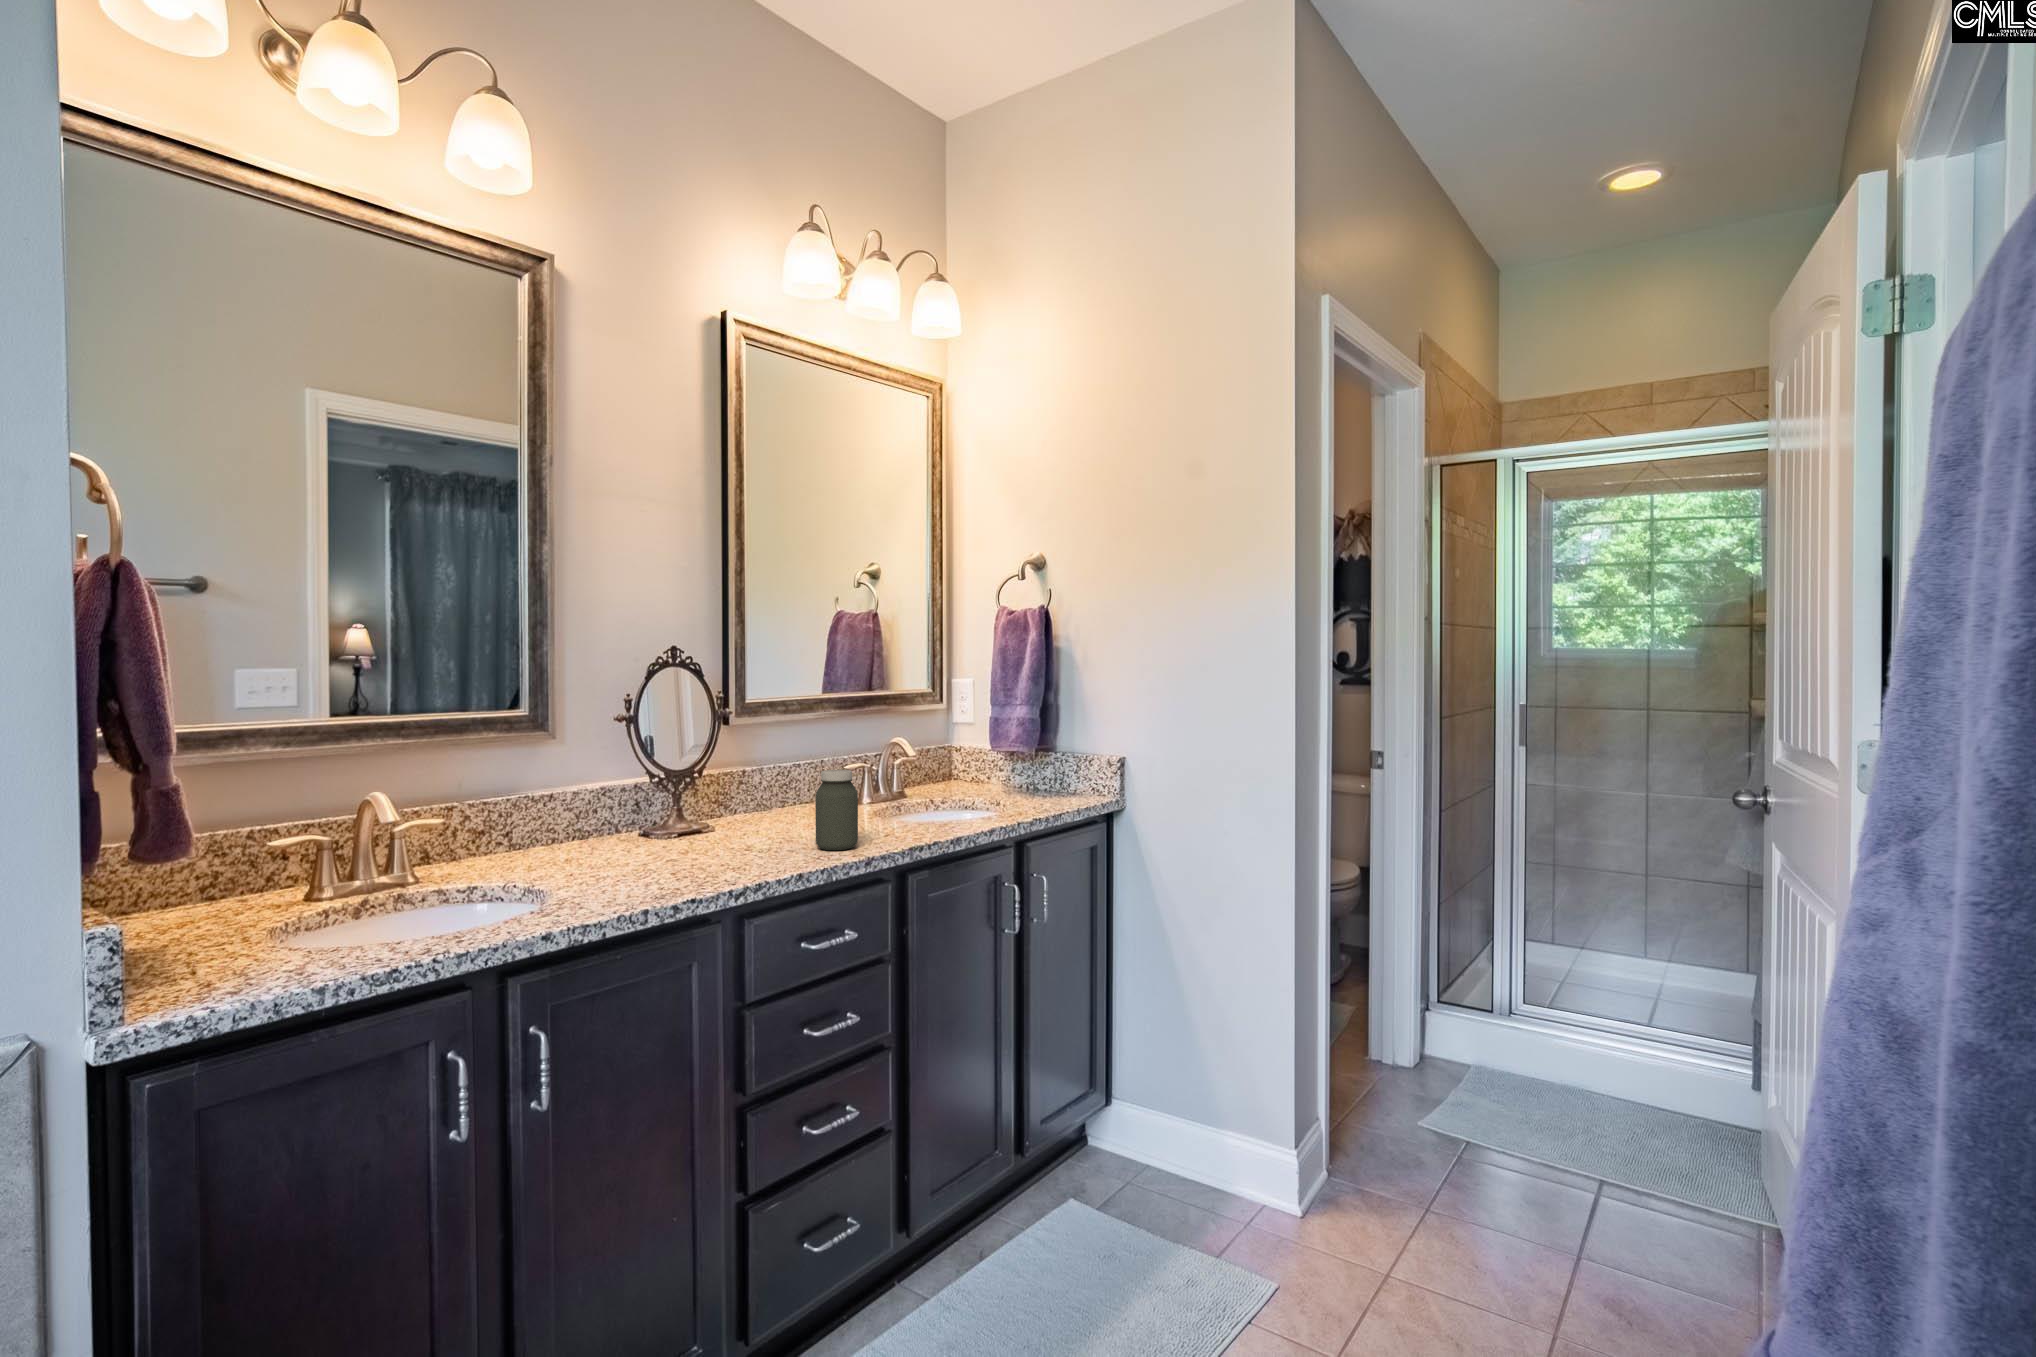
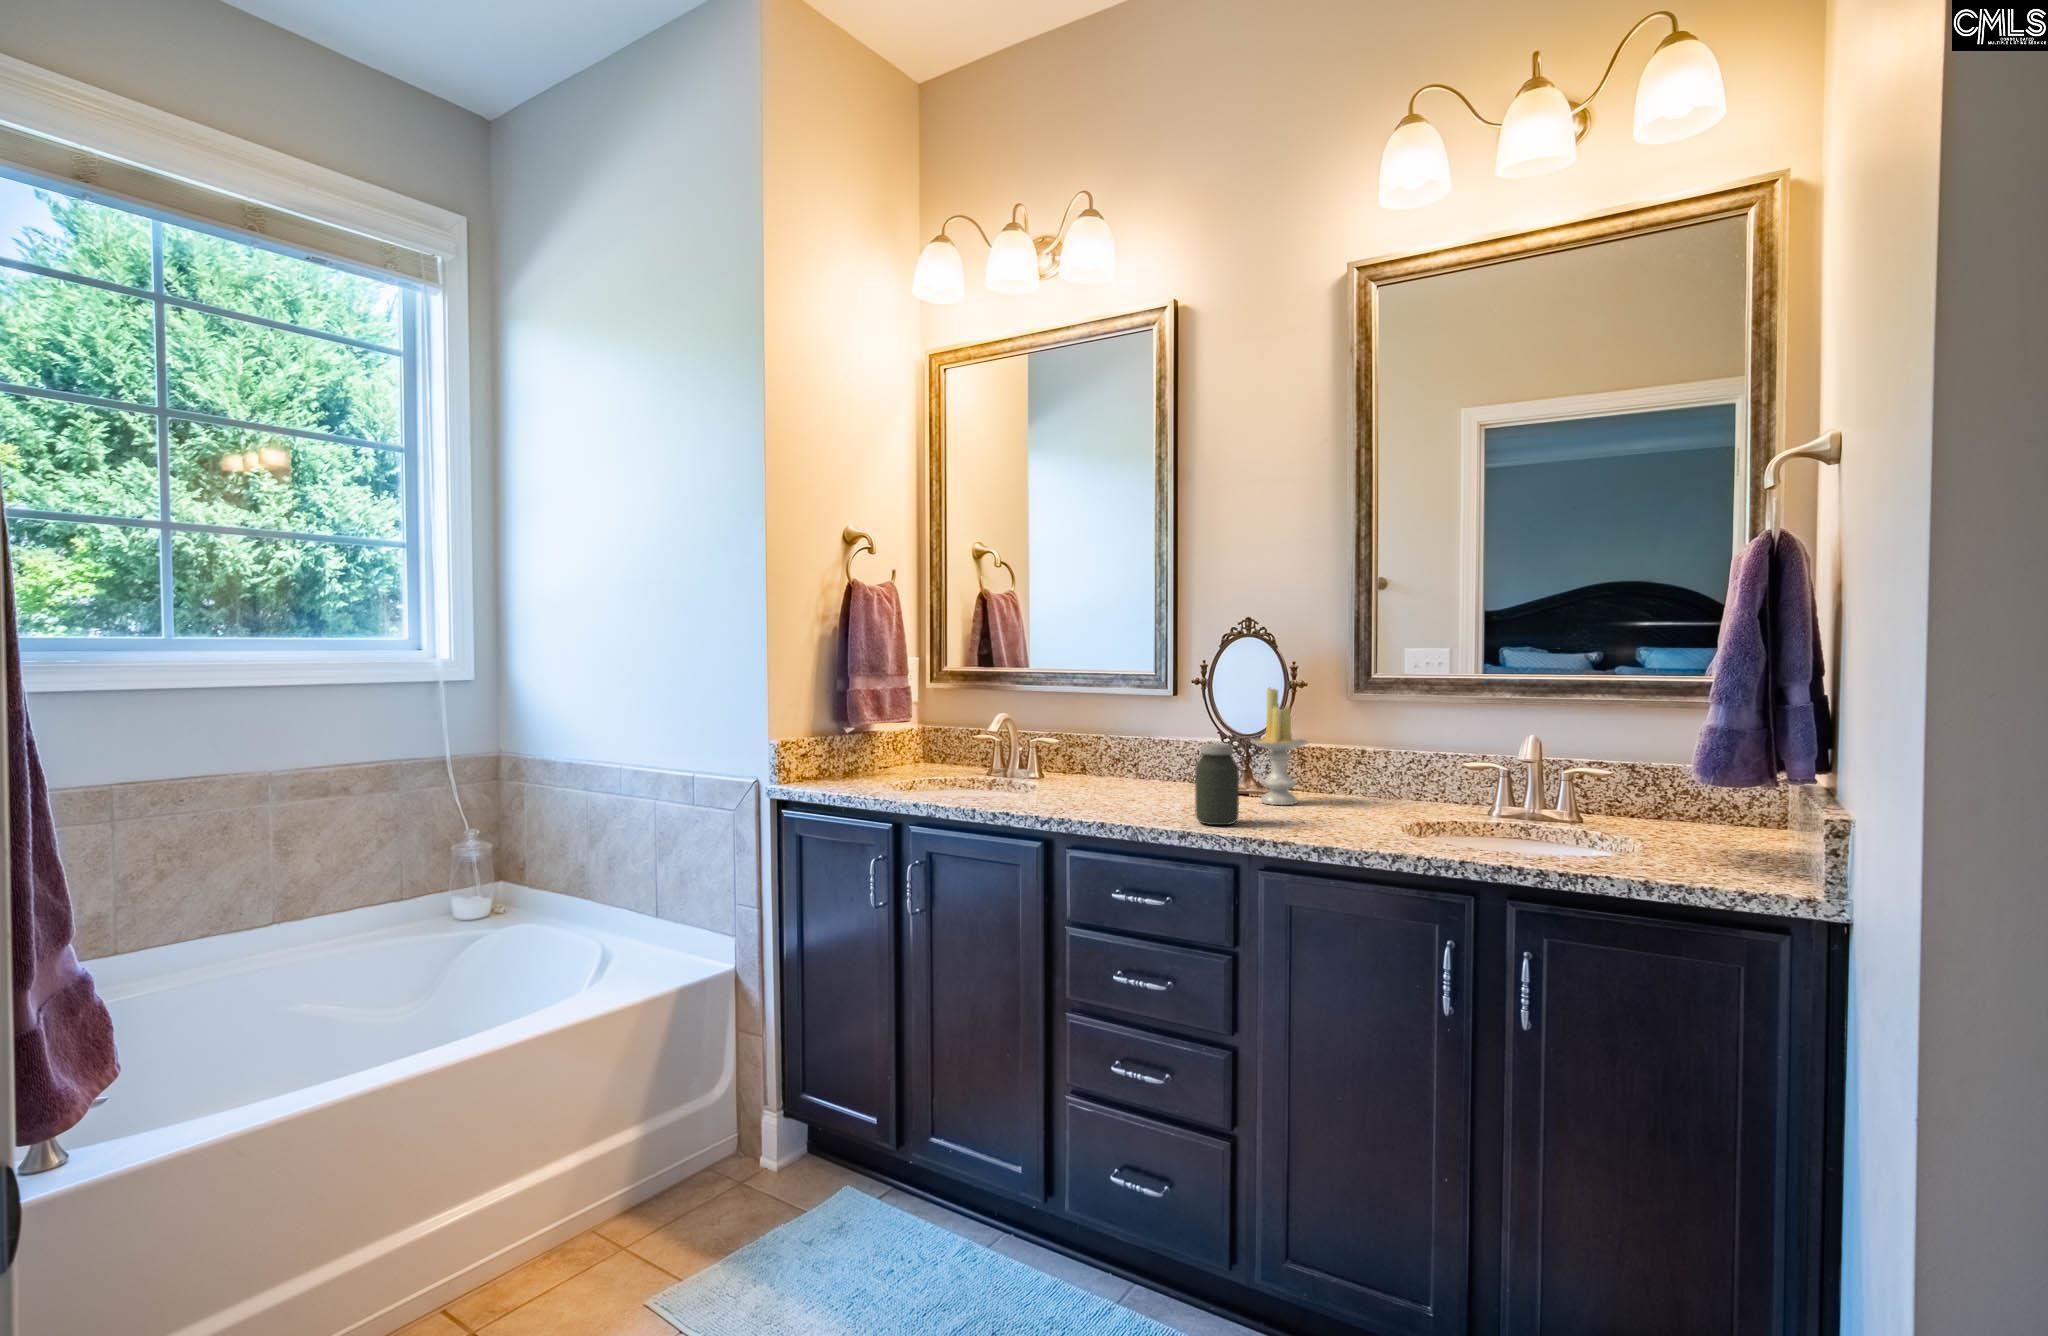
candle: none [701,716,762,836] -> present [1250,688,1309,805]

